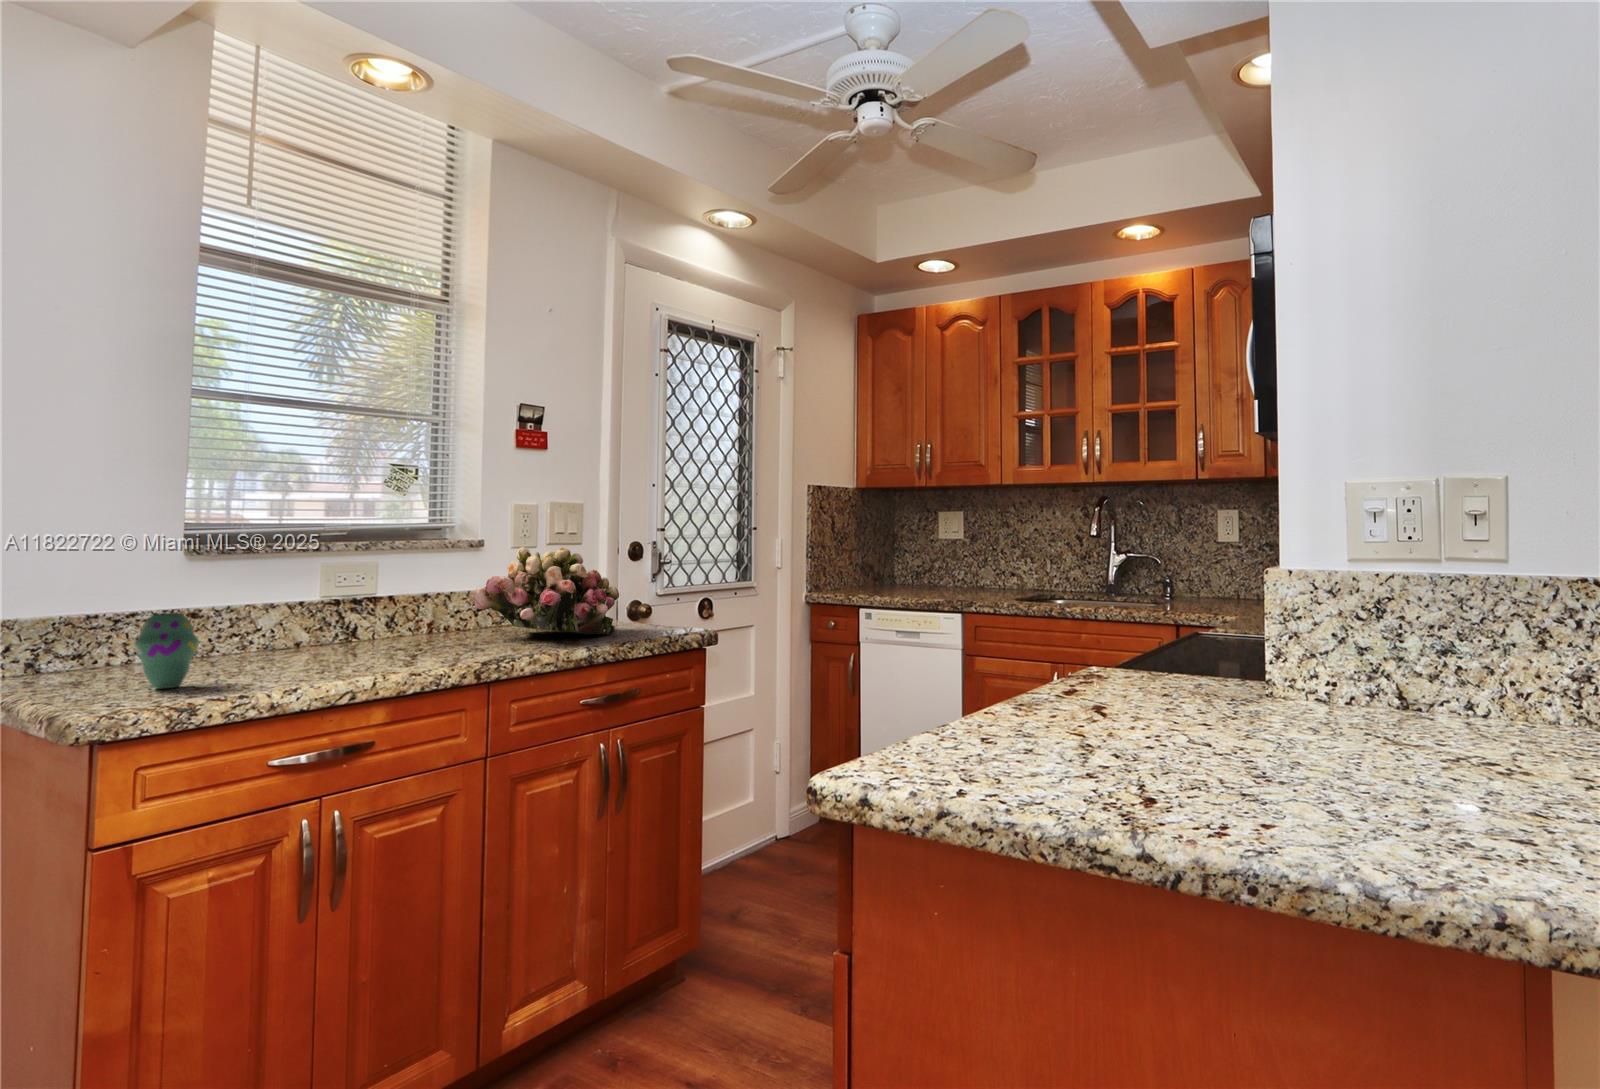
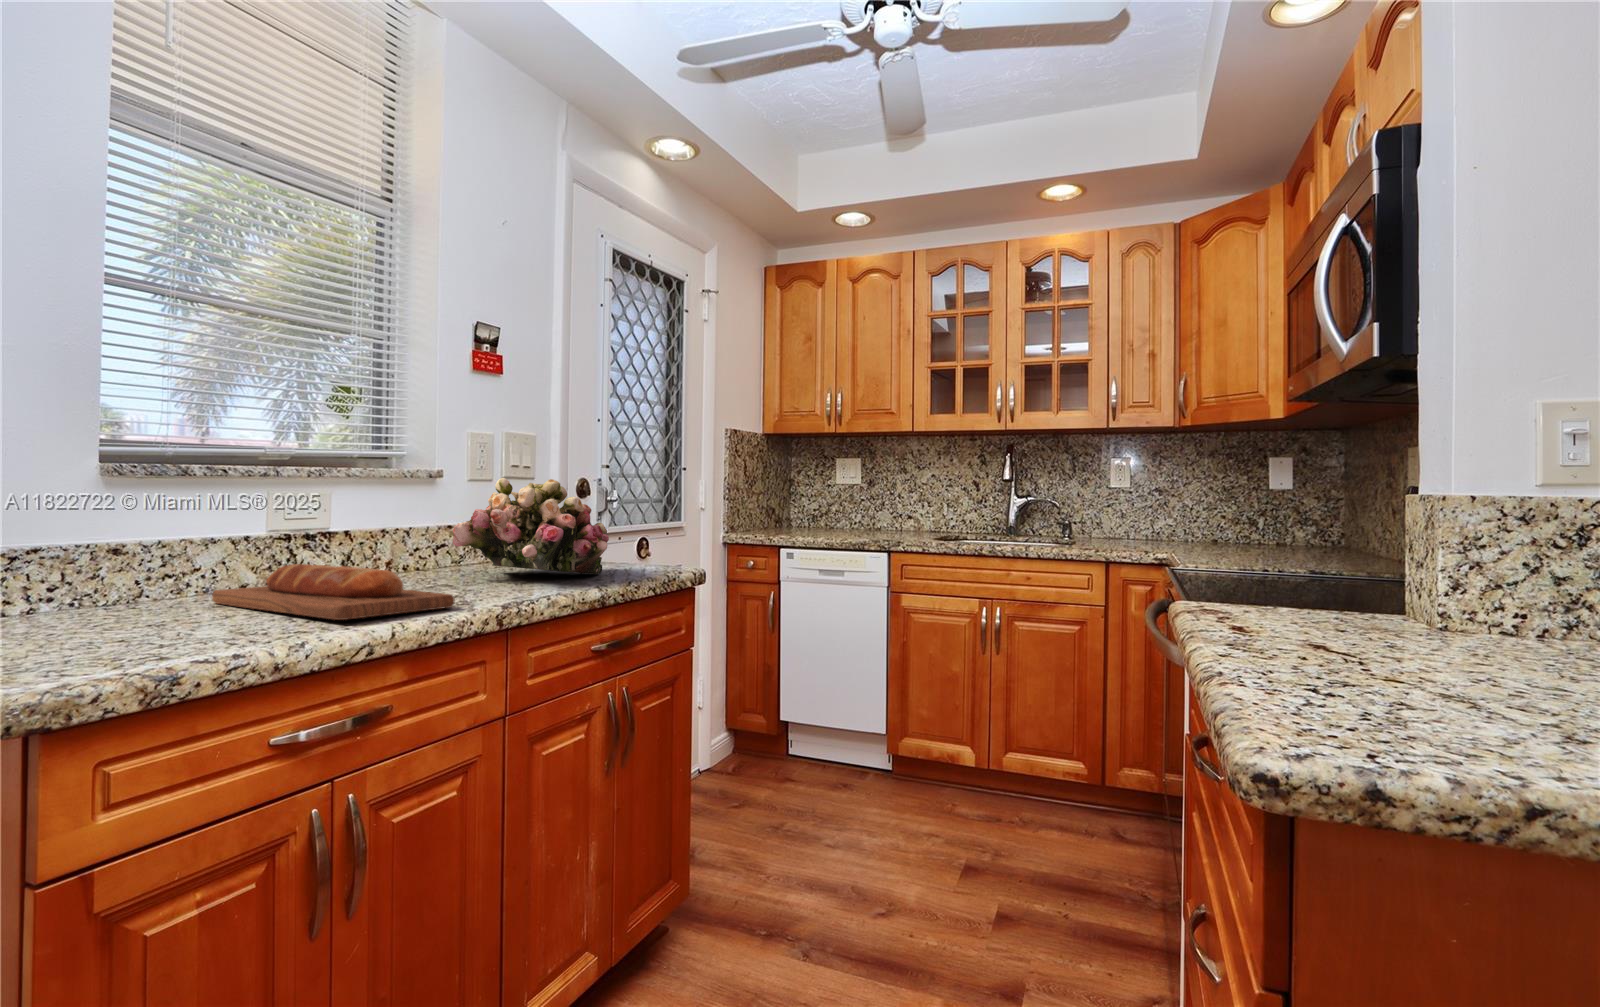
vase: present [134,613,199,688] -> none [91,546,178,644]
bread loaf: none [263,625,437,673] -> present [212,564,454,620]

